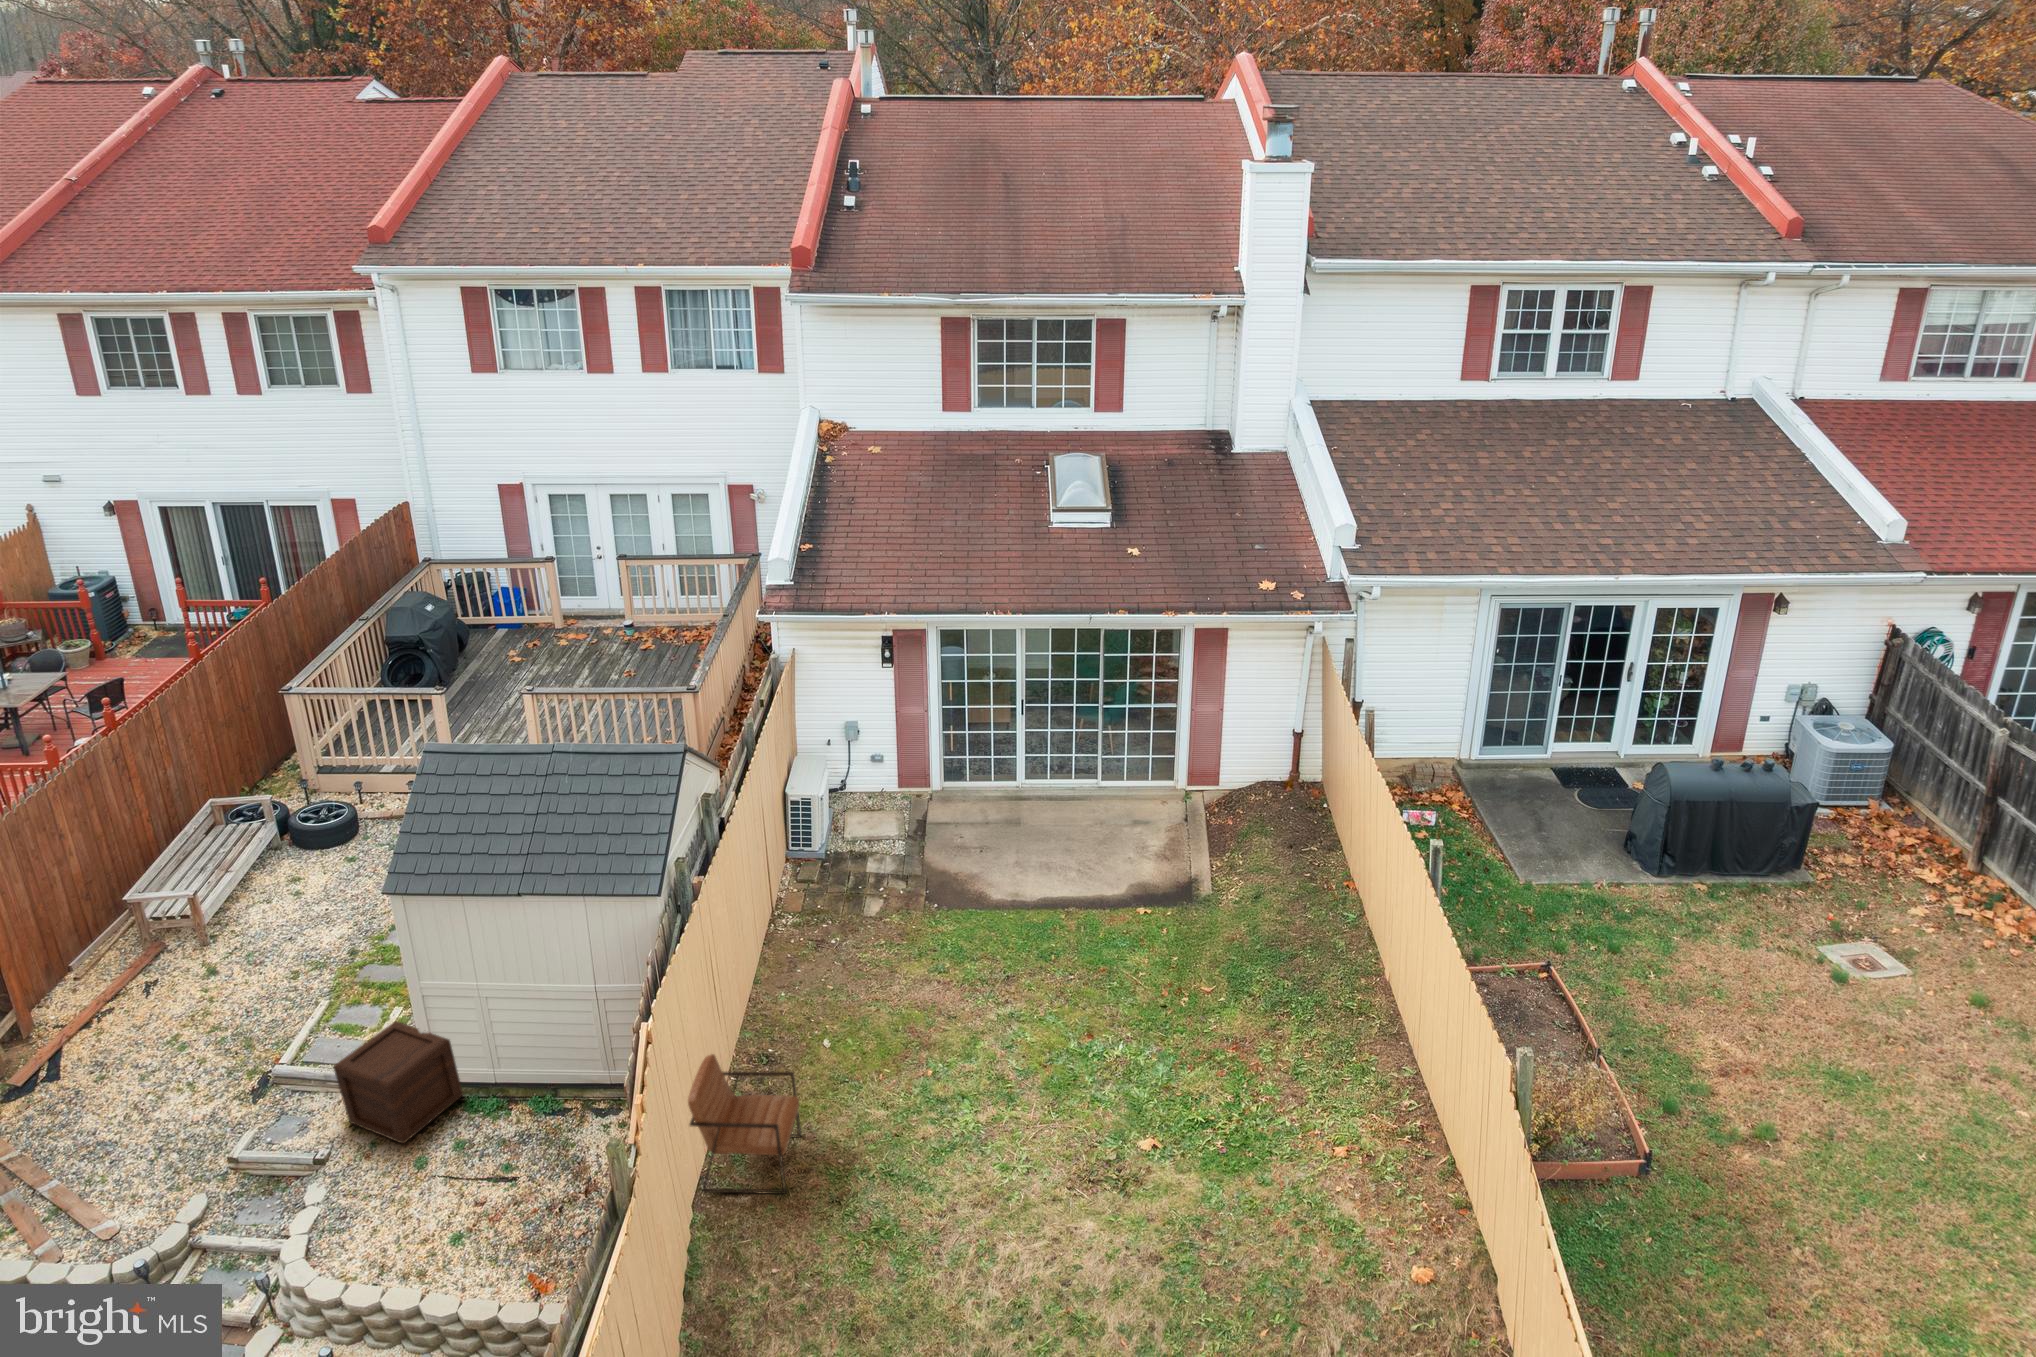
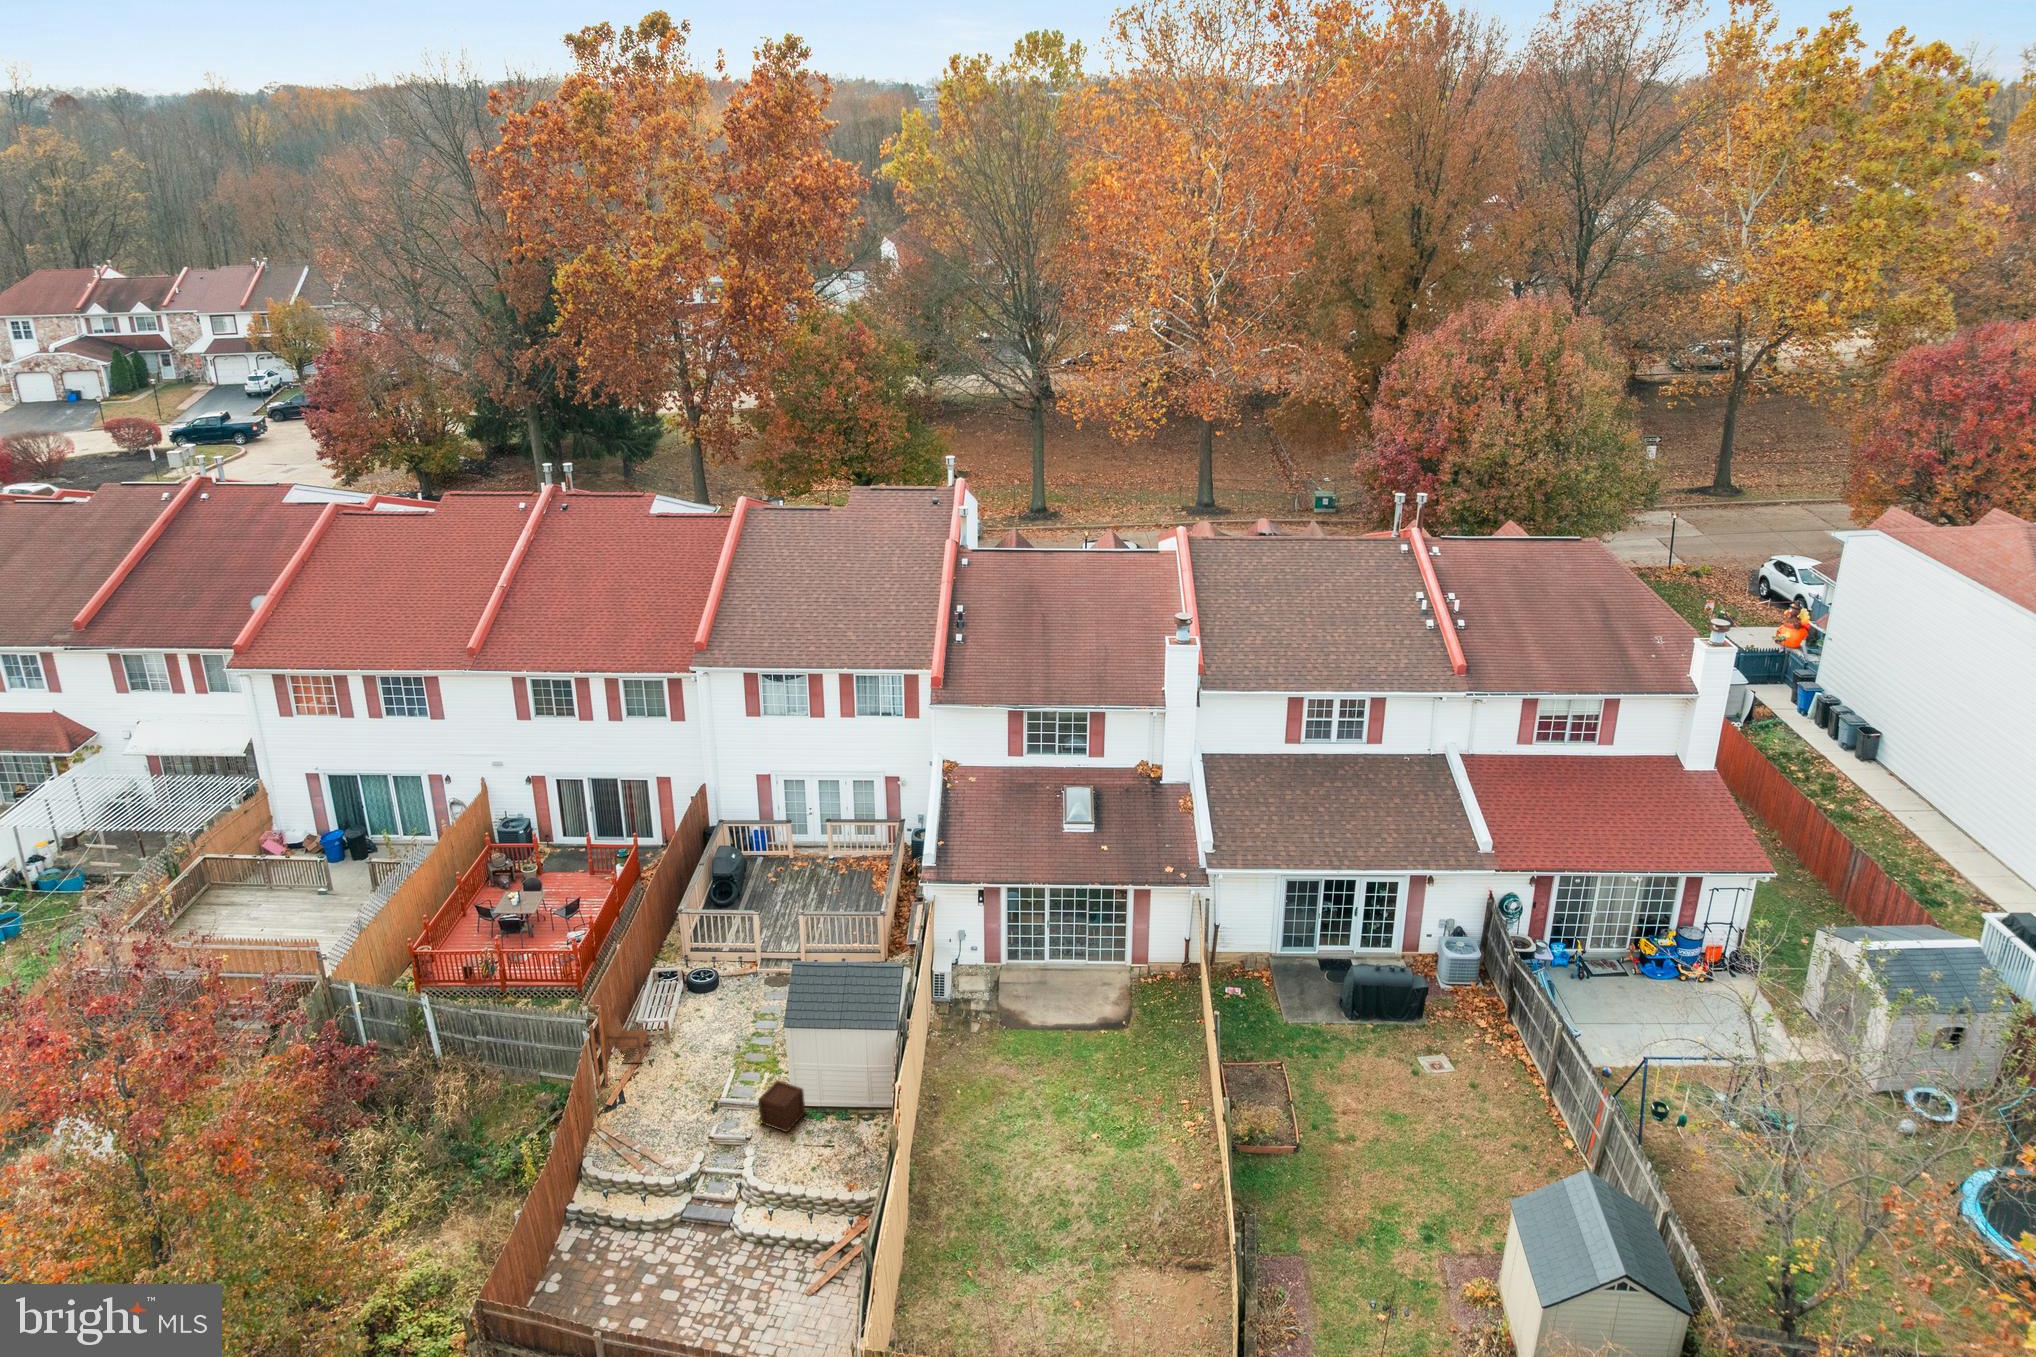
chair: present [688,1054,801,1194] -> present [607,1015,648,1063]

